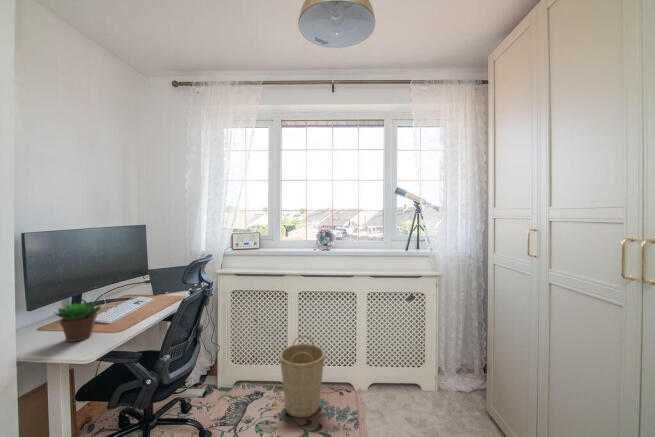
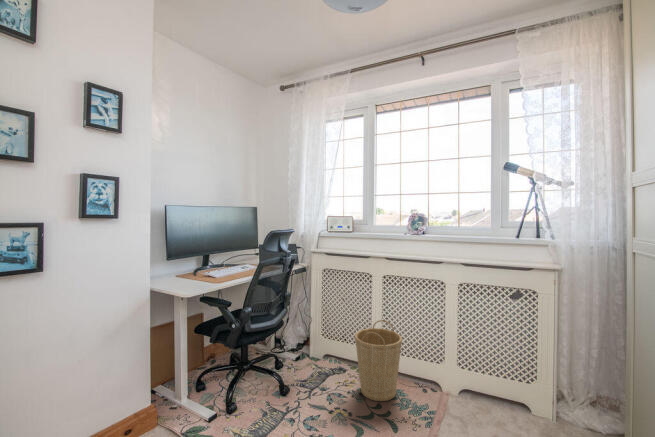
succulent plant: present [56,302,101,342] -> none [181,257,212,285]

